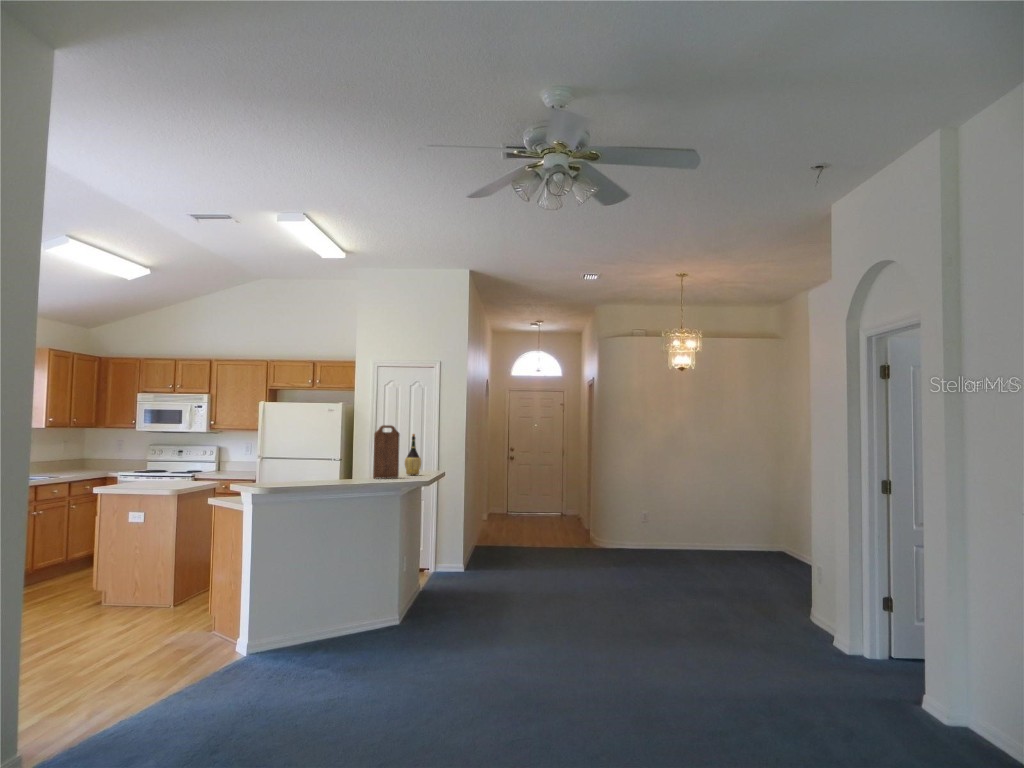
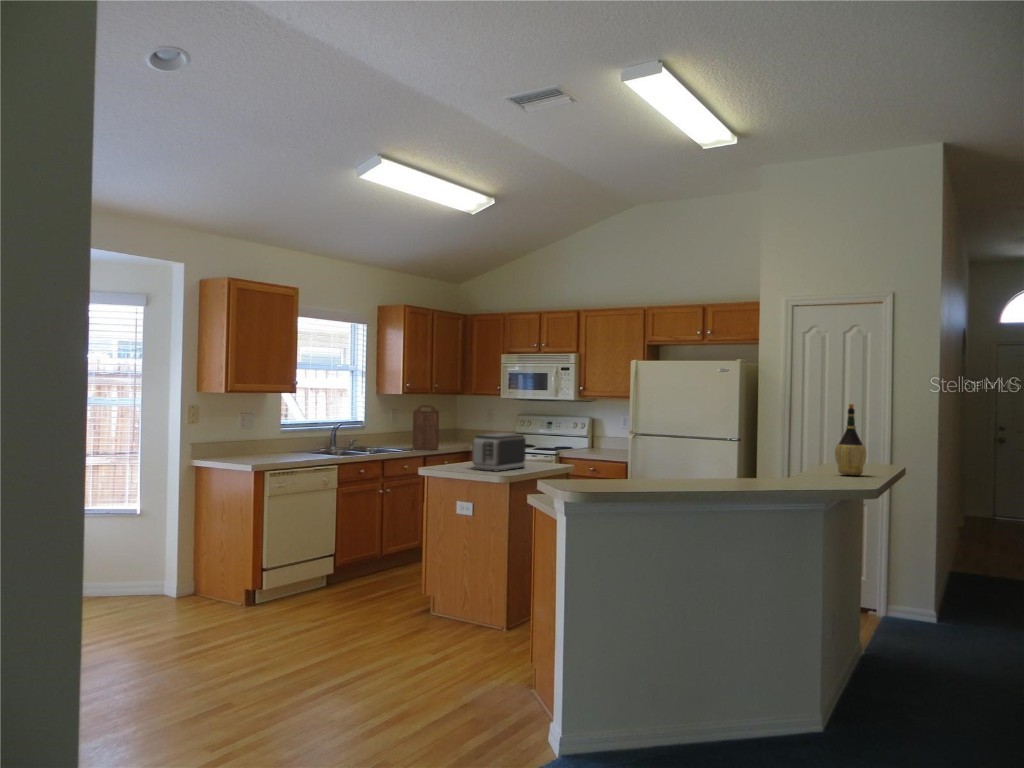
cutting board: present [373,425,400,479] -> present [413,405,439,450]
toaster: none [140,459,183,488] -> present [472,433,526,471]

